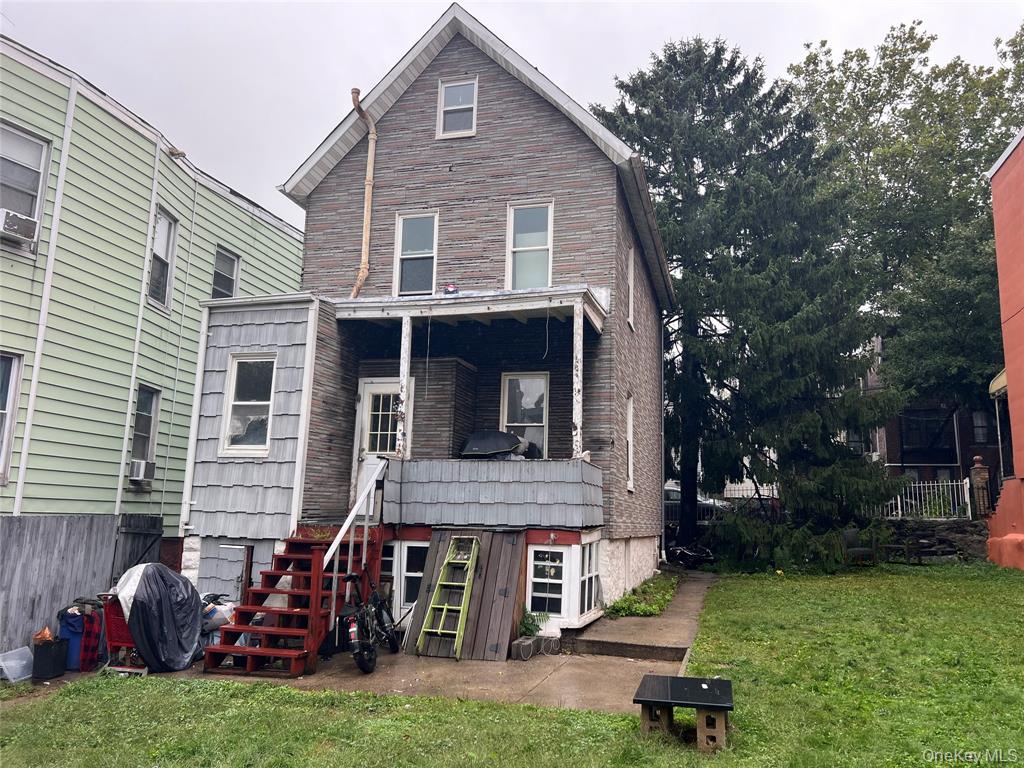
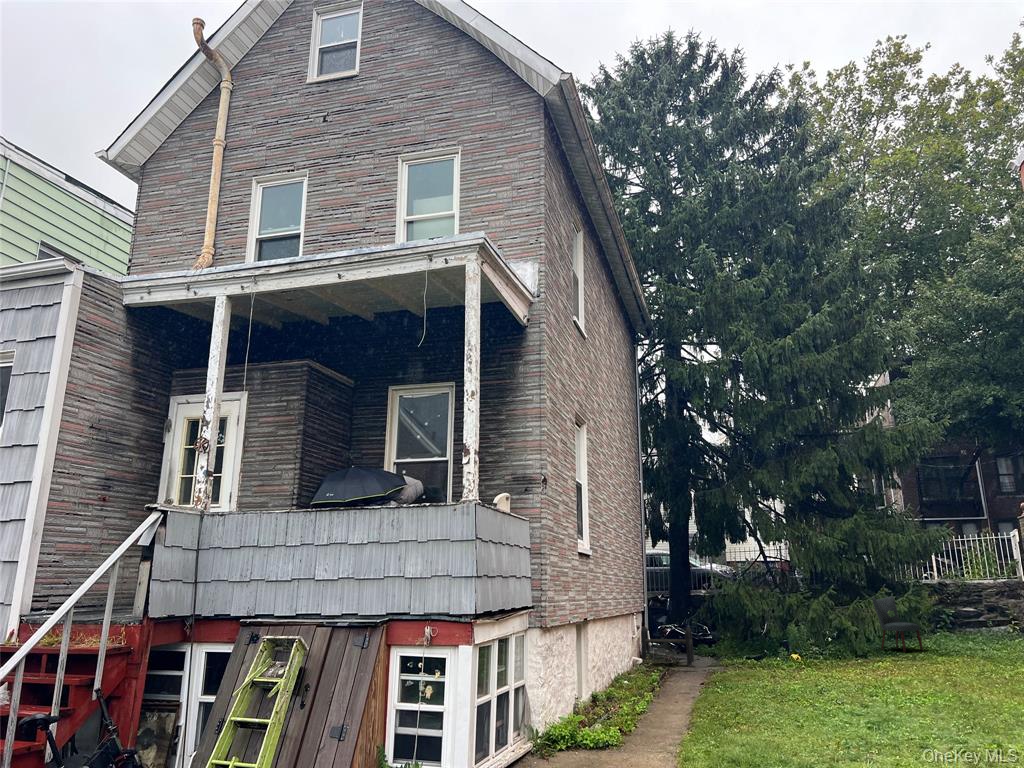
bench: present [873,536,922,565] -> present [641,627,694,666]

